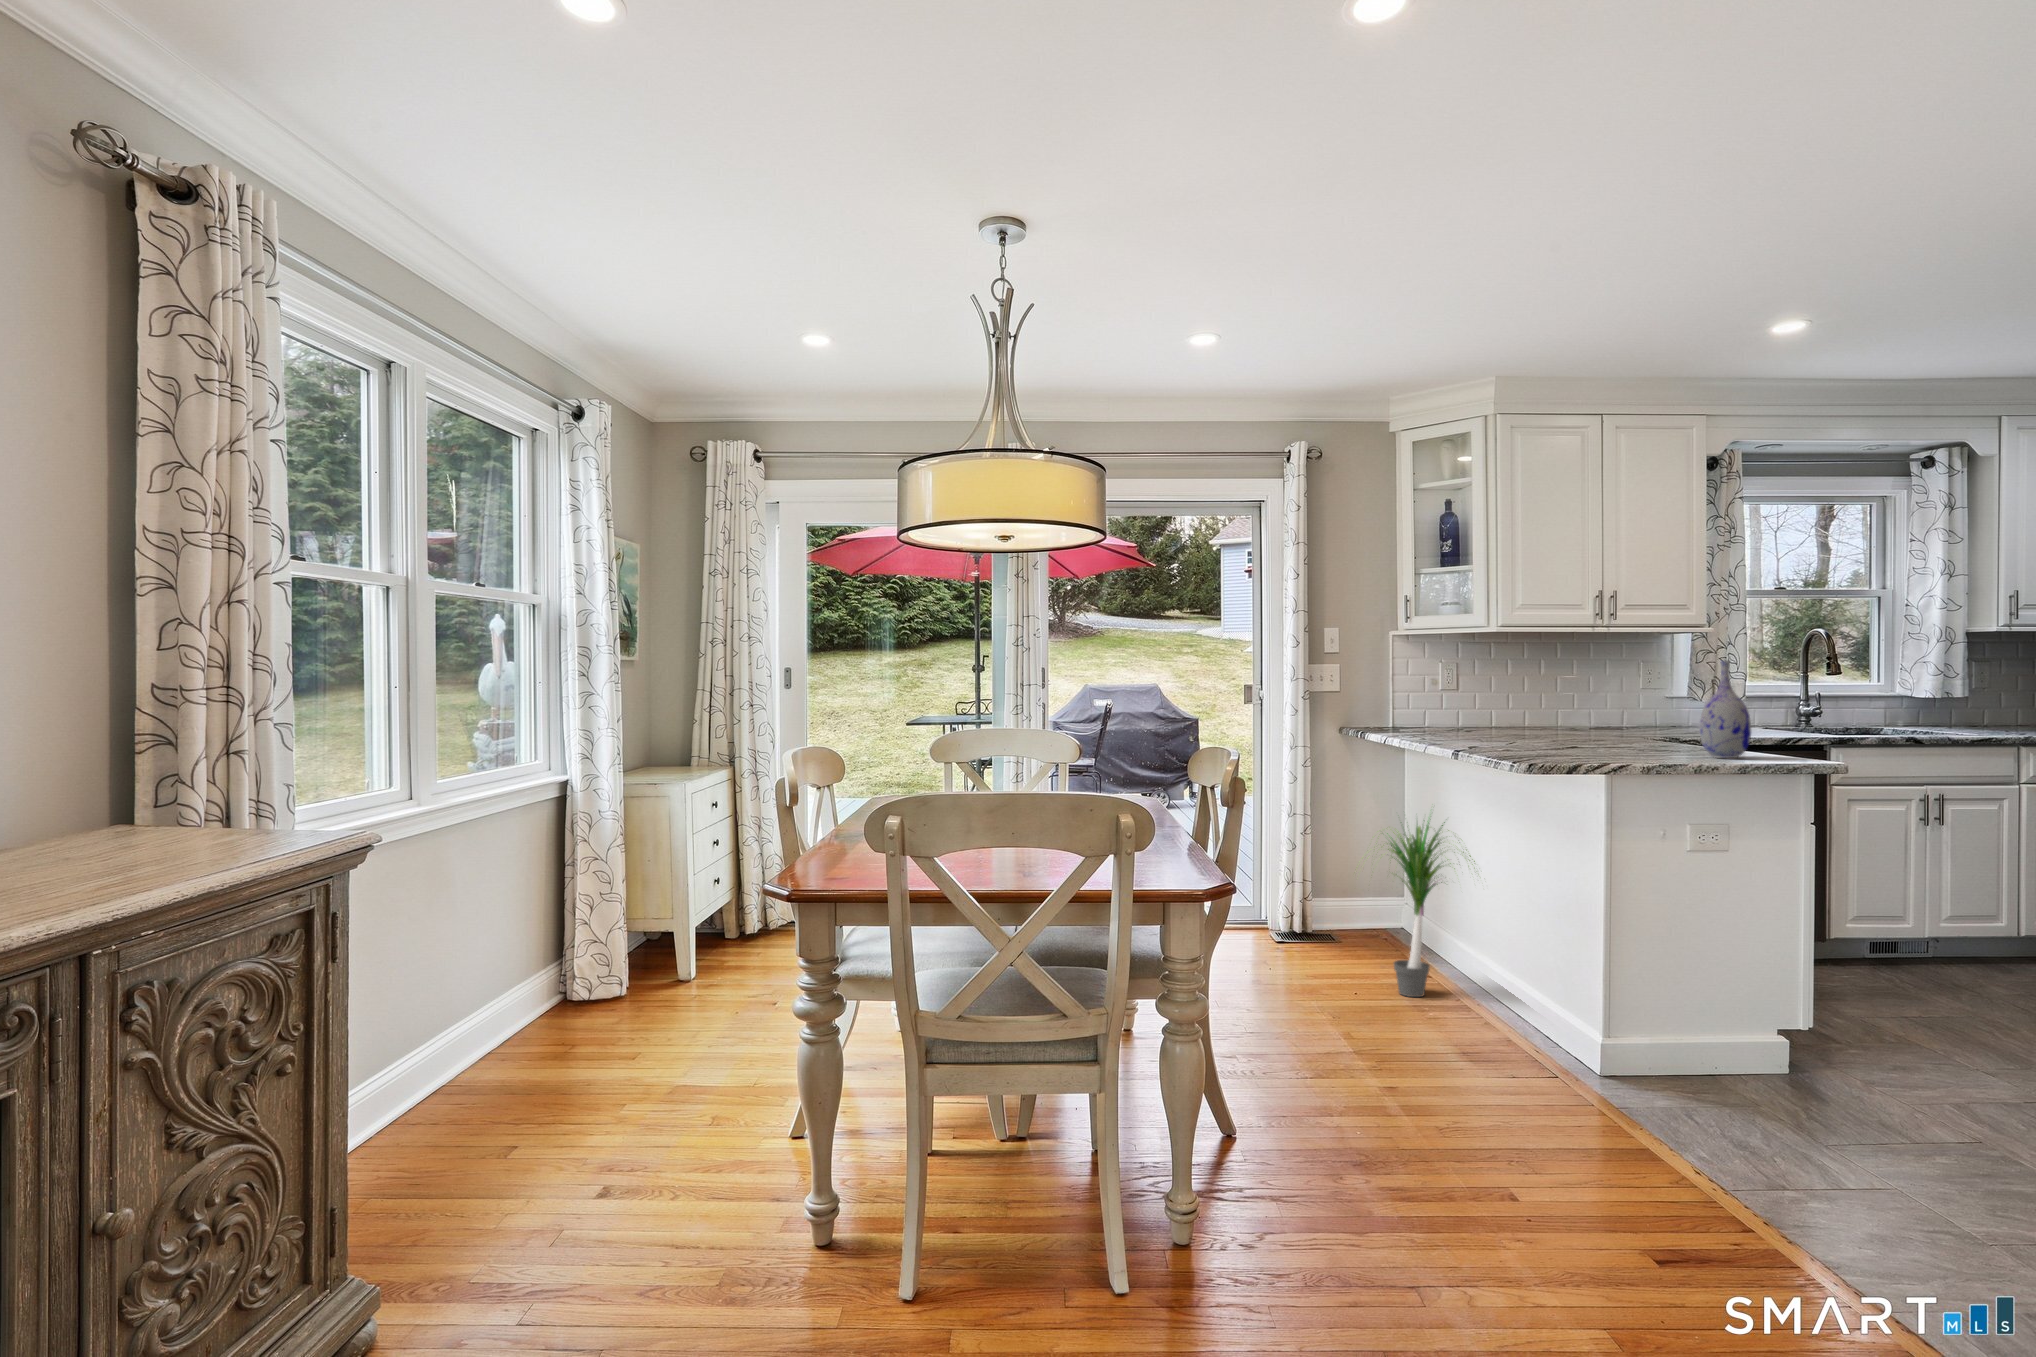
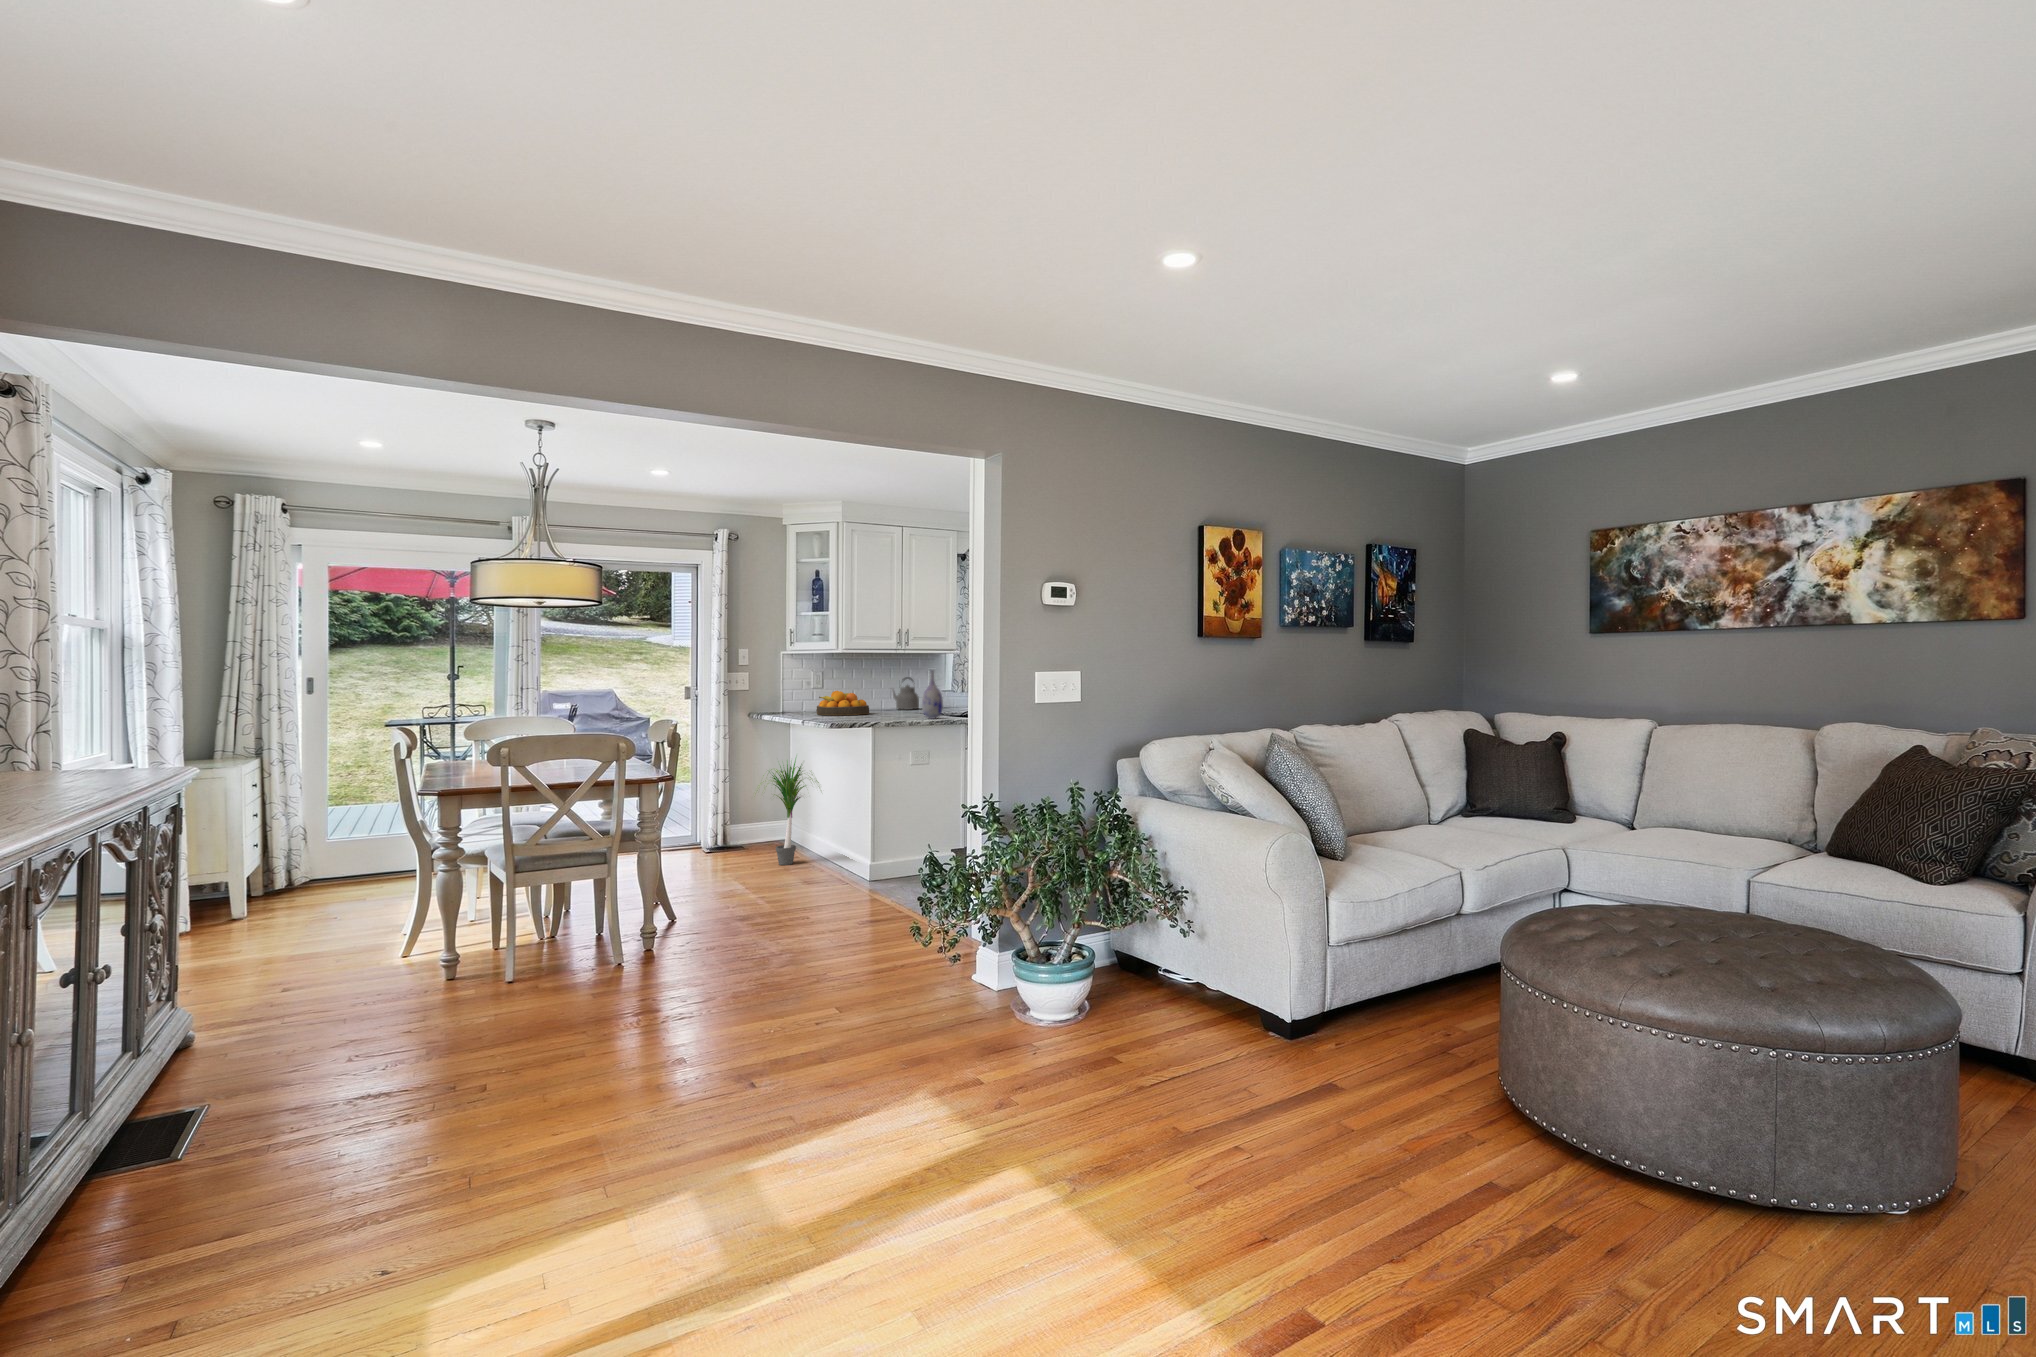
kettle: none [1580,674,1642,731] -> present [892,677,919,710]
fruit bowl: none [1460,697,1560,741] -> present [816,691,869,715]

